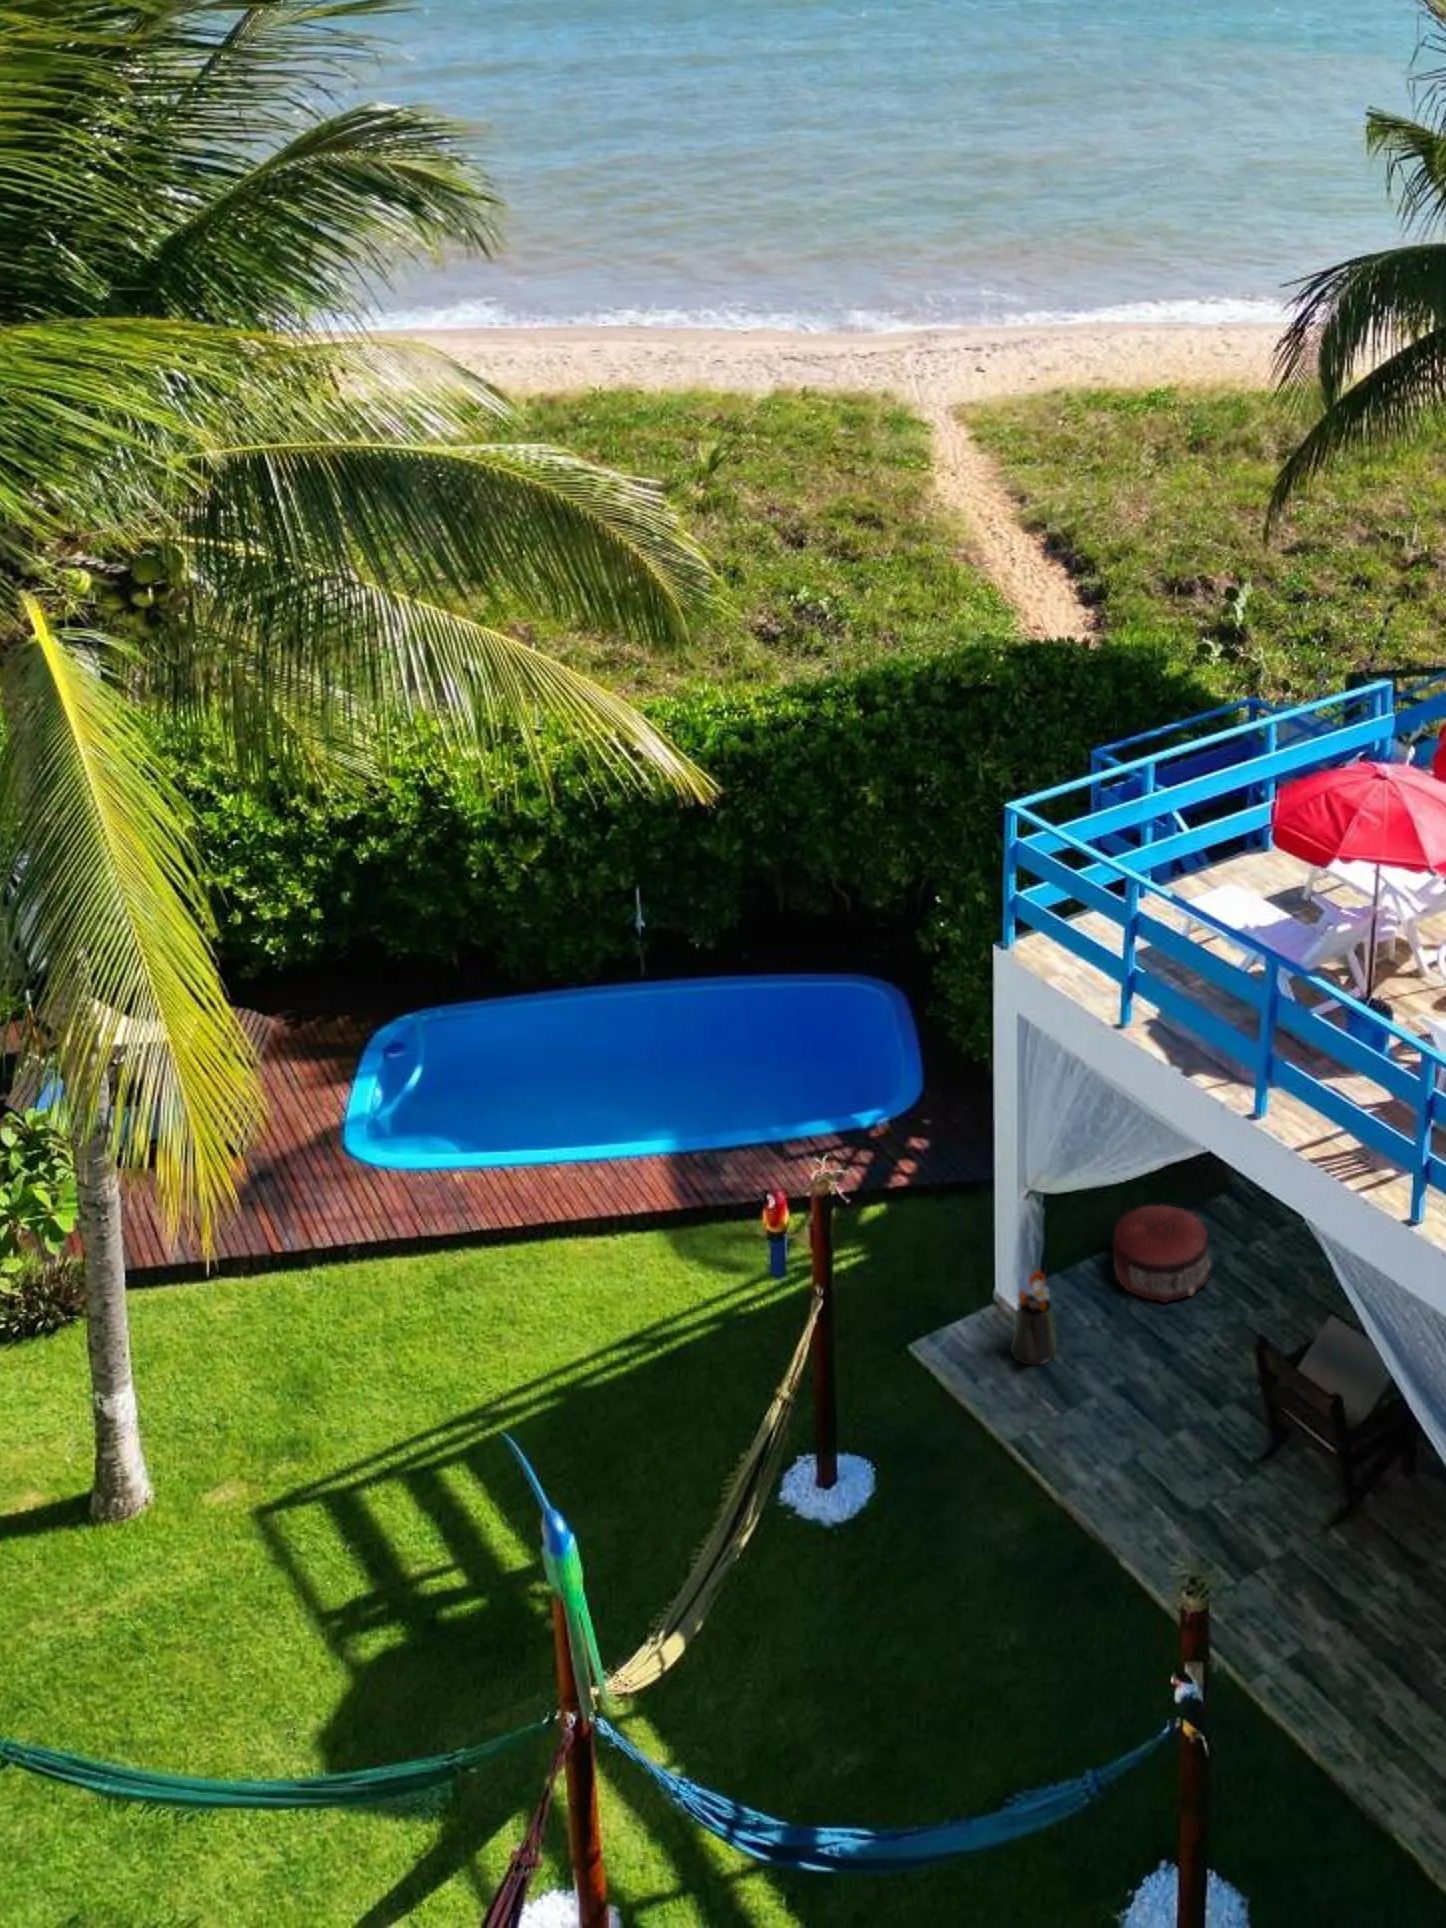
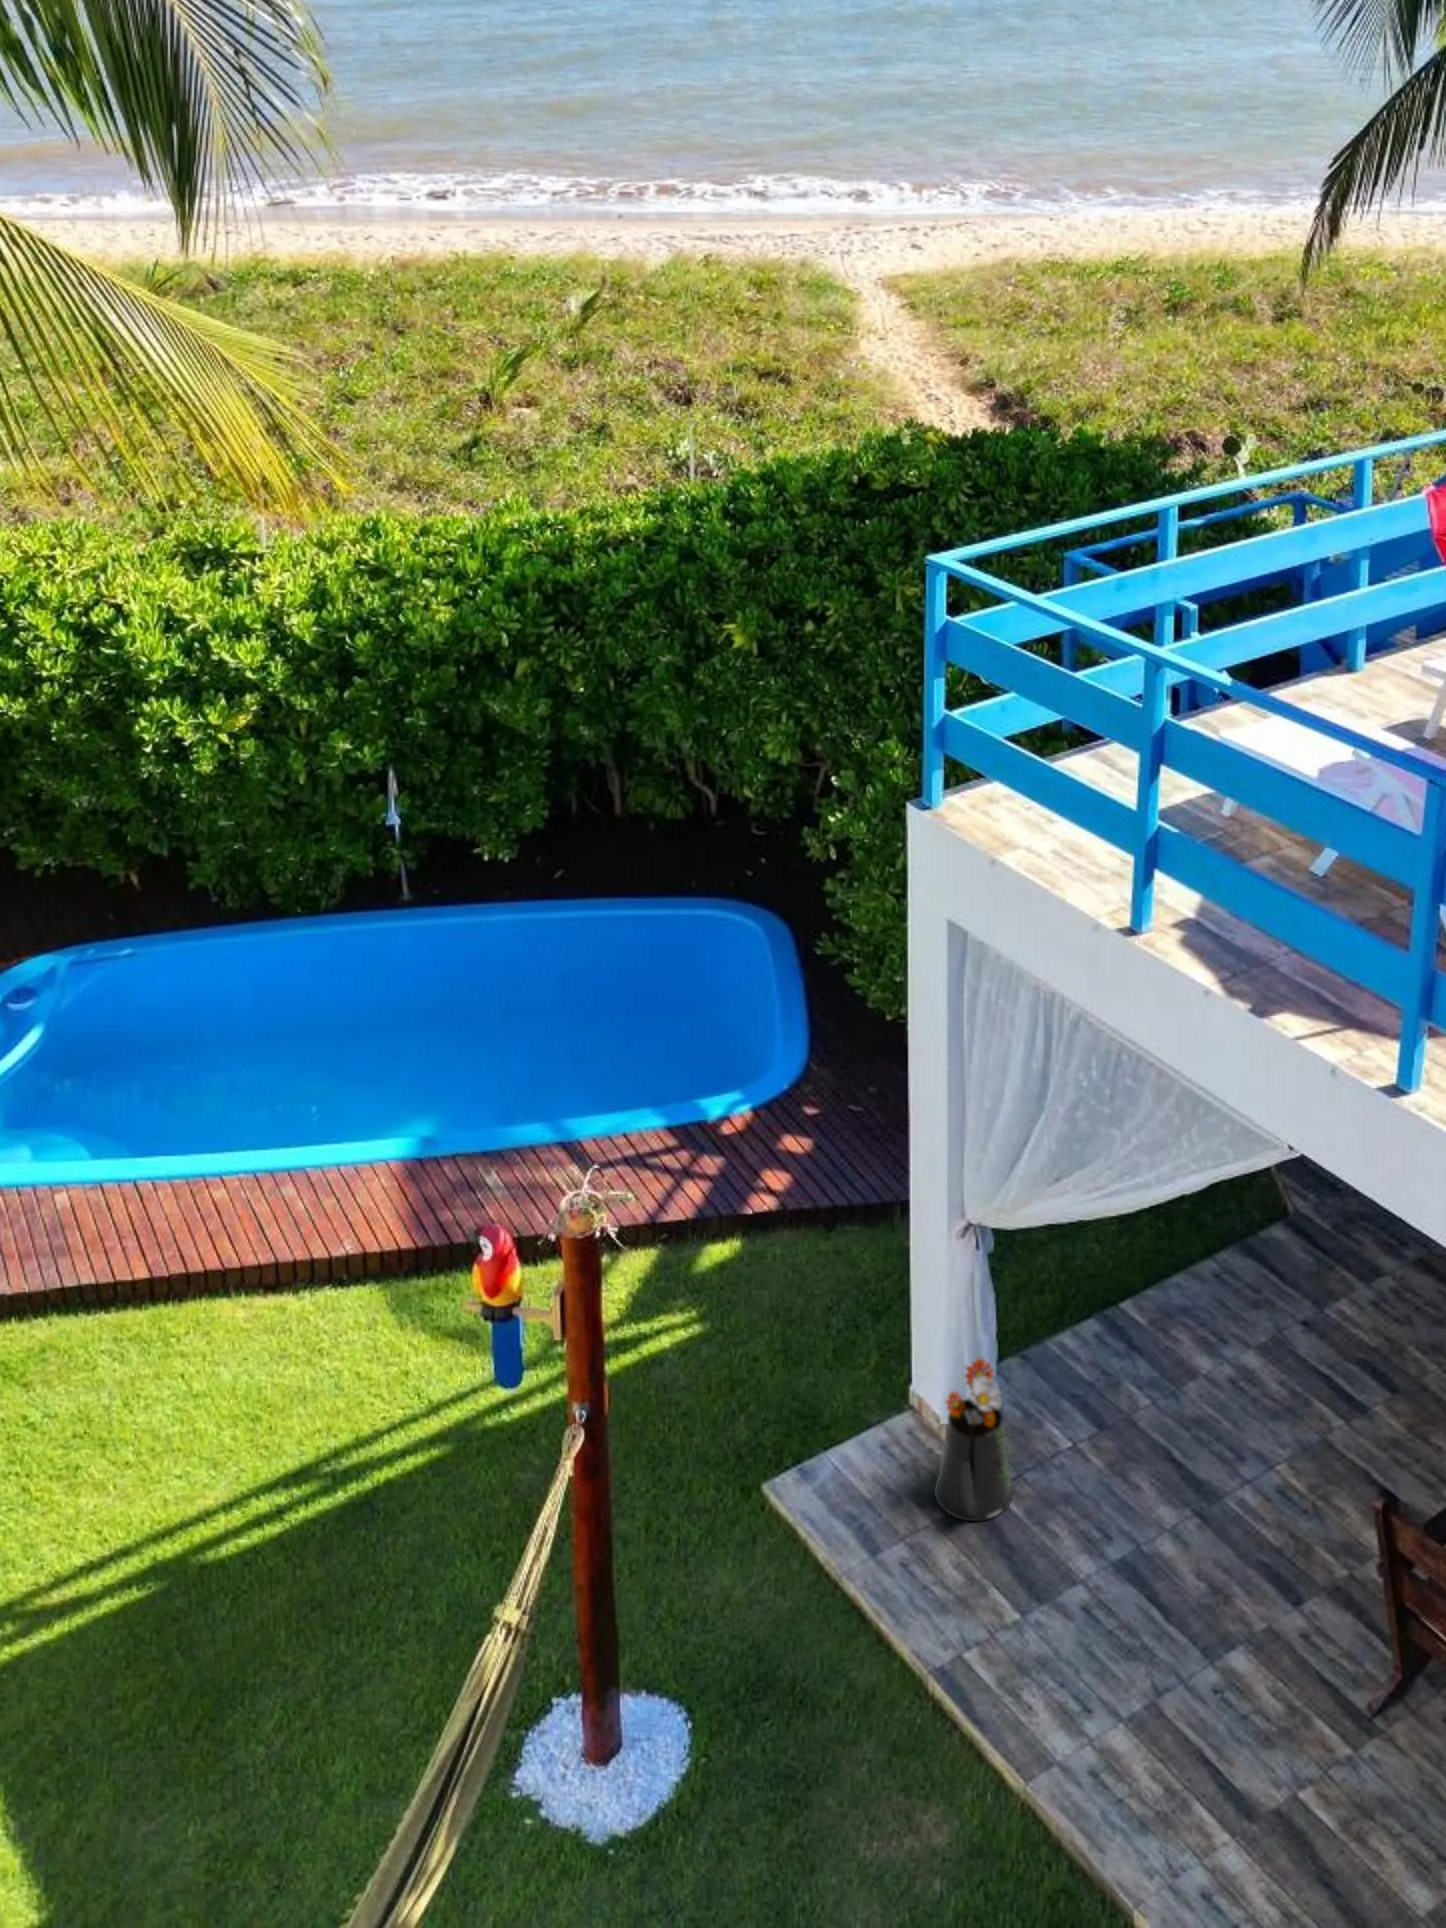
pouf: present [1112,1205,1211,1302] -> none [1101,1242,1265,1408]

